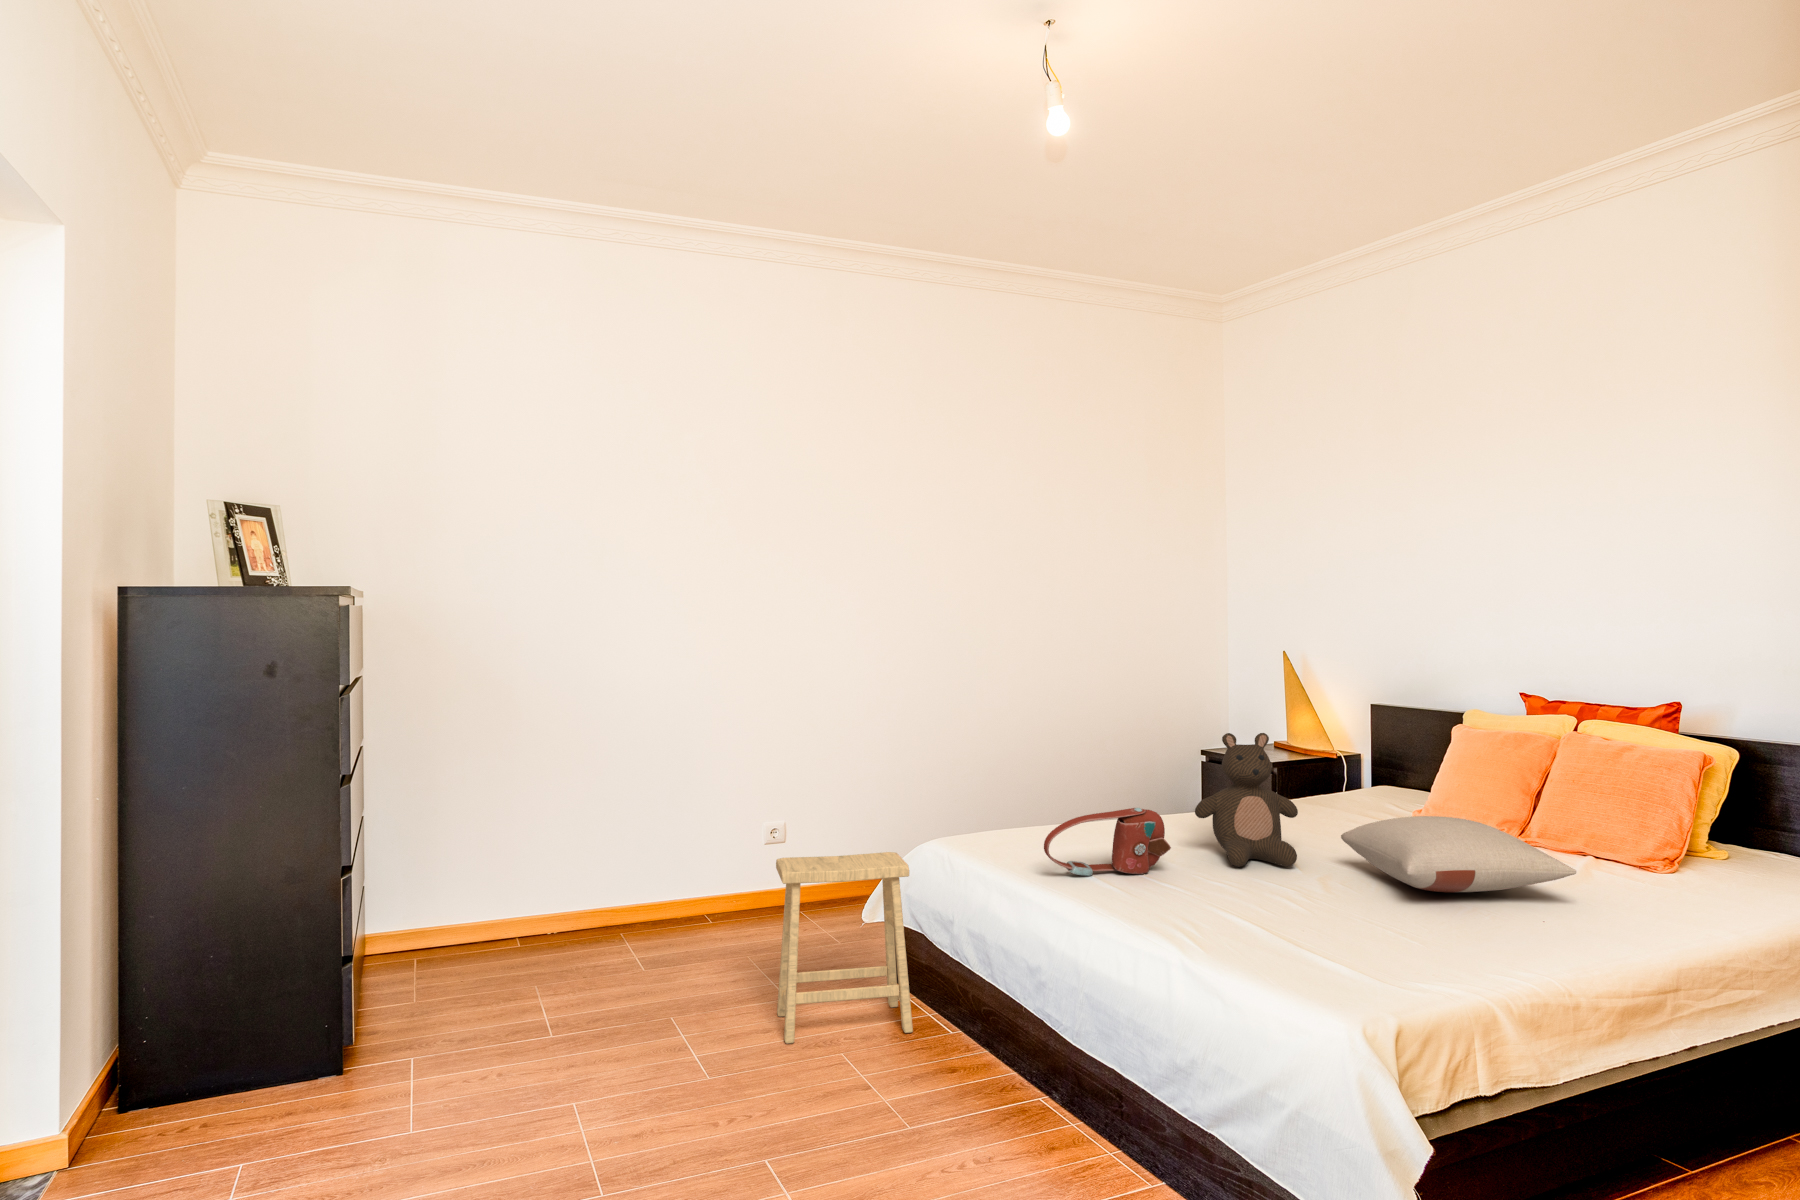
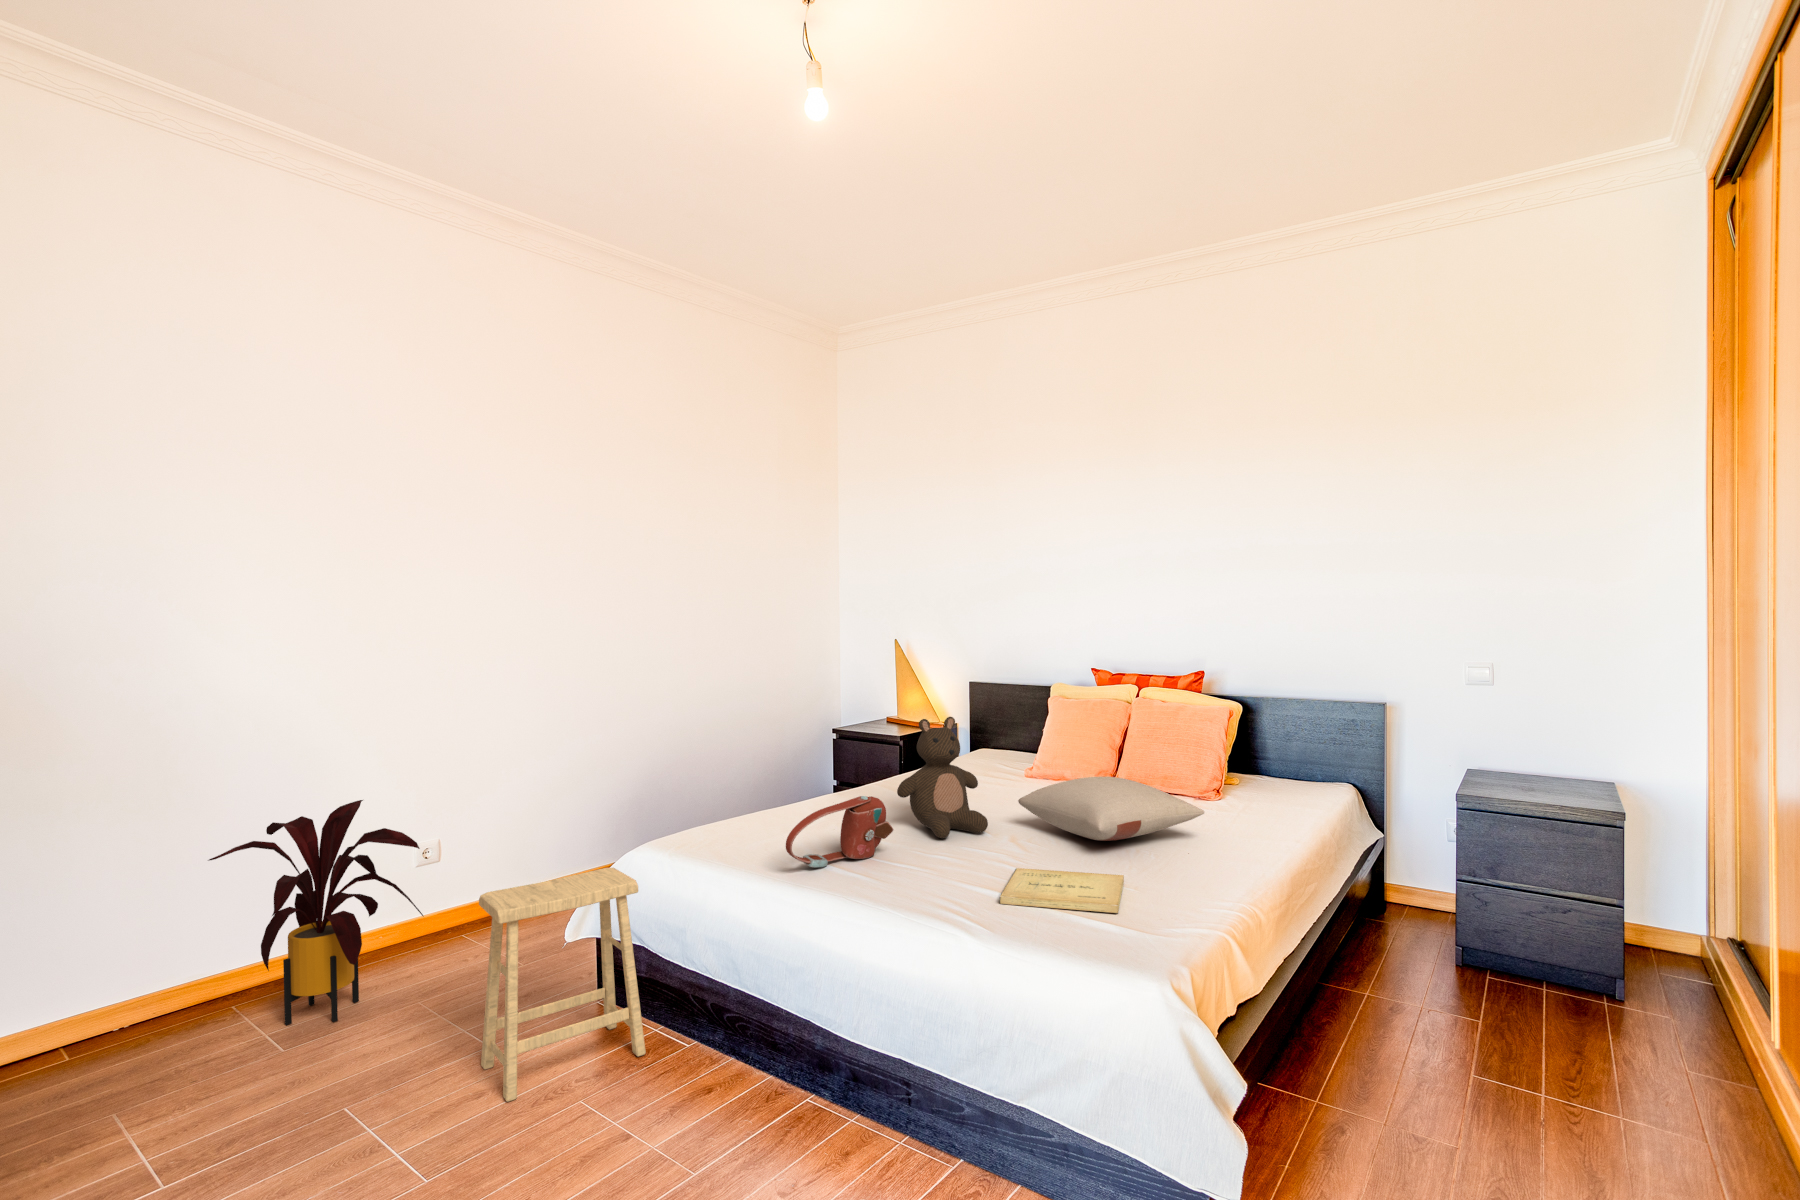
house plant: none [598,773,754,960] -> present [209,800,423,1025]
book: none [1245,902,1415,958] -> present [1000,868,1124,913]

